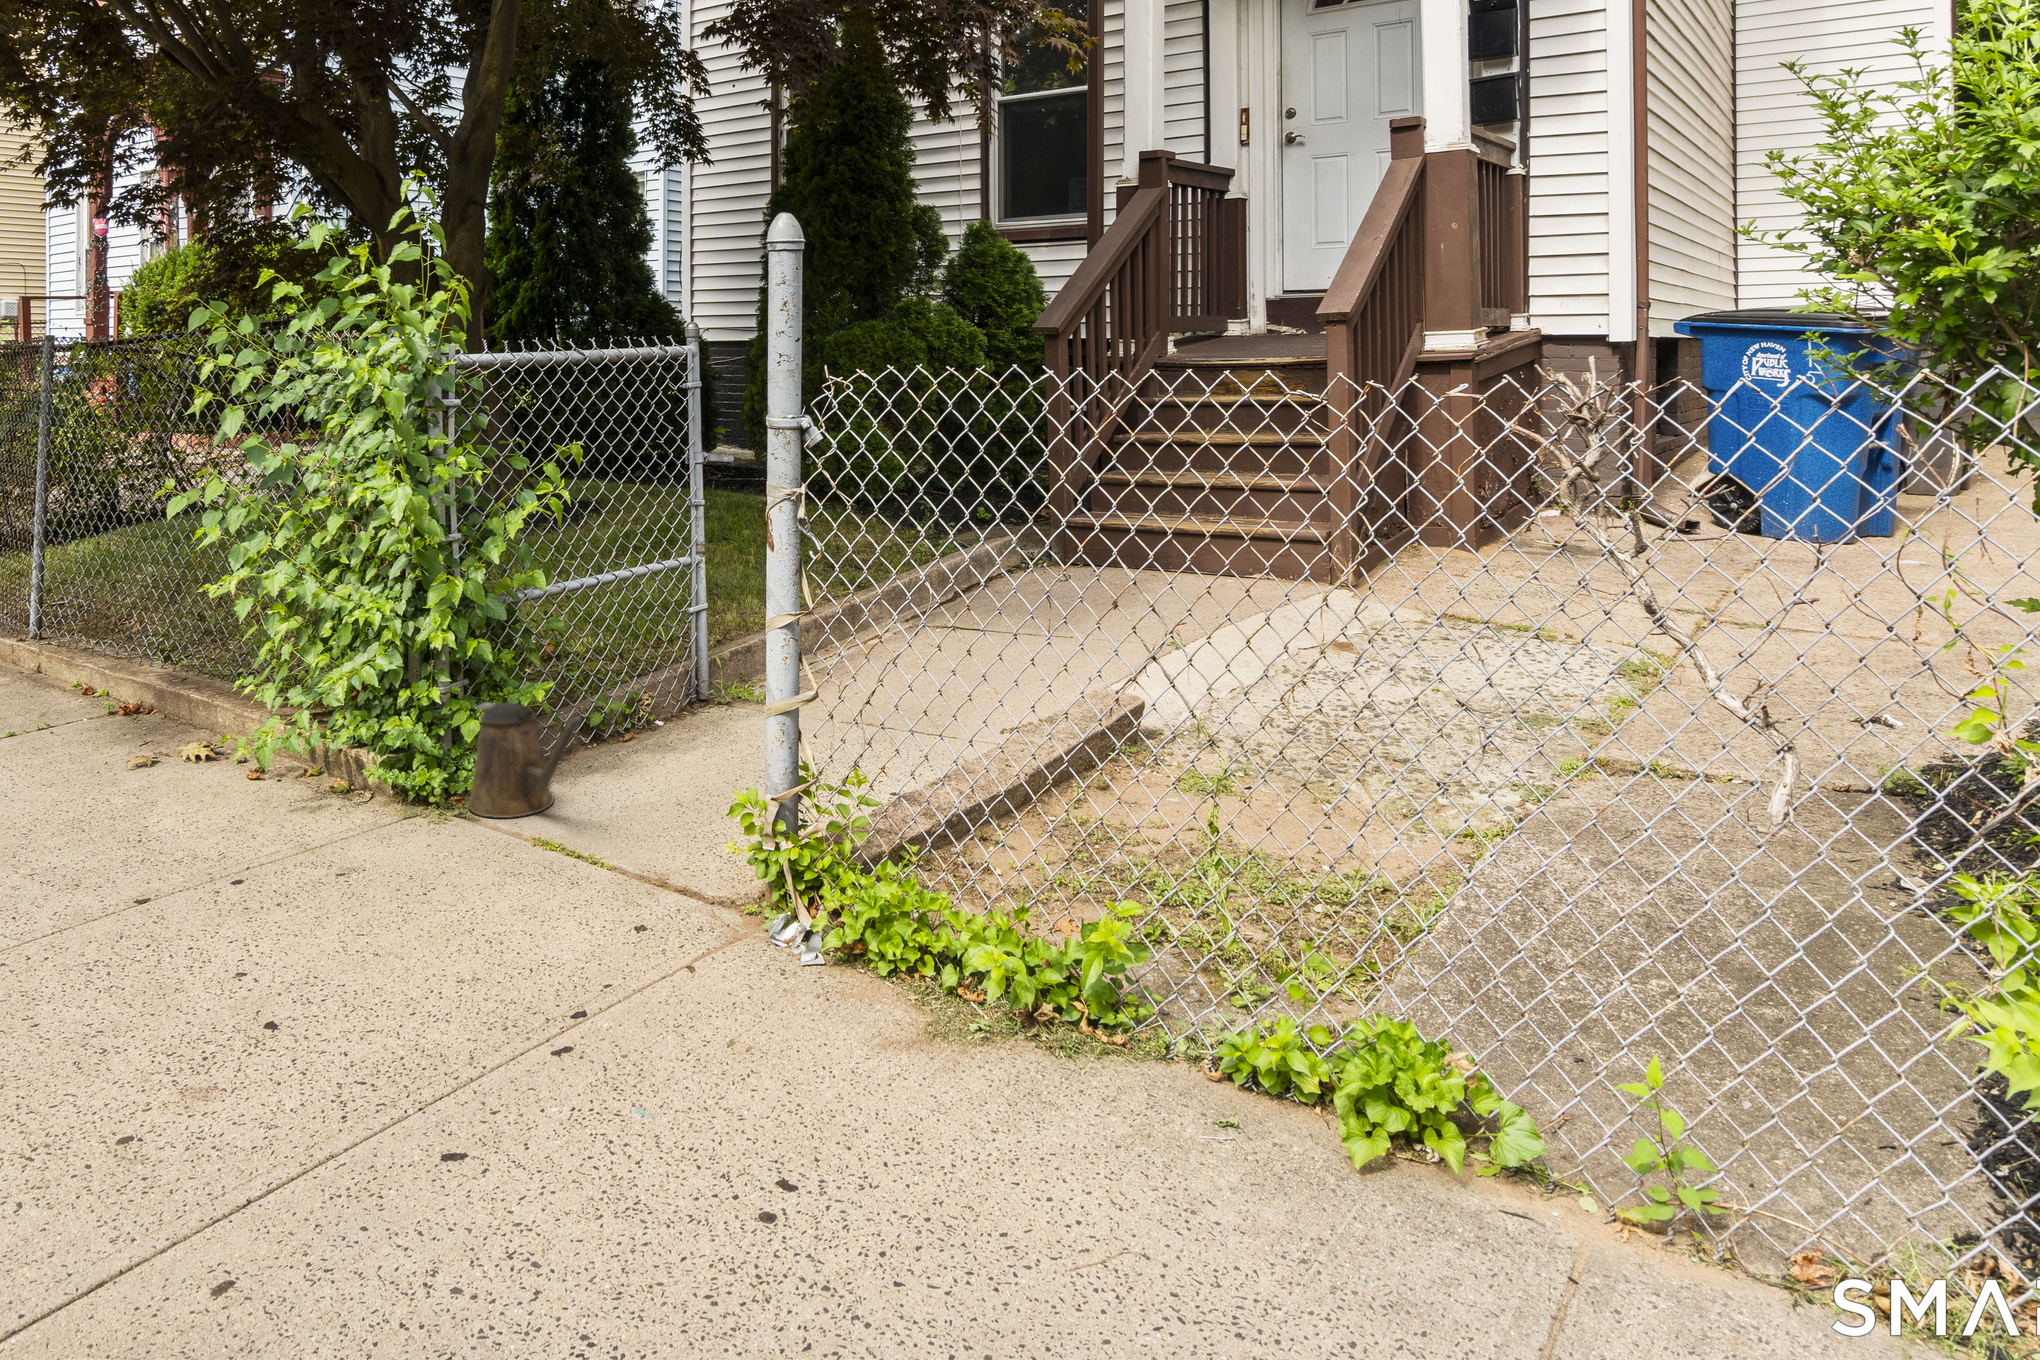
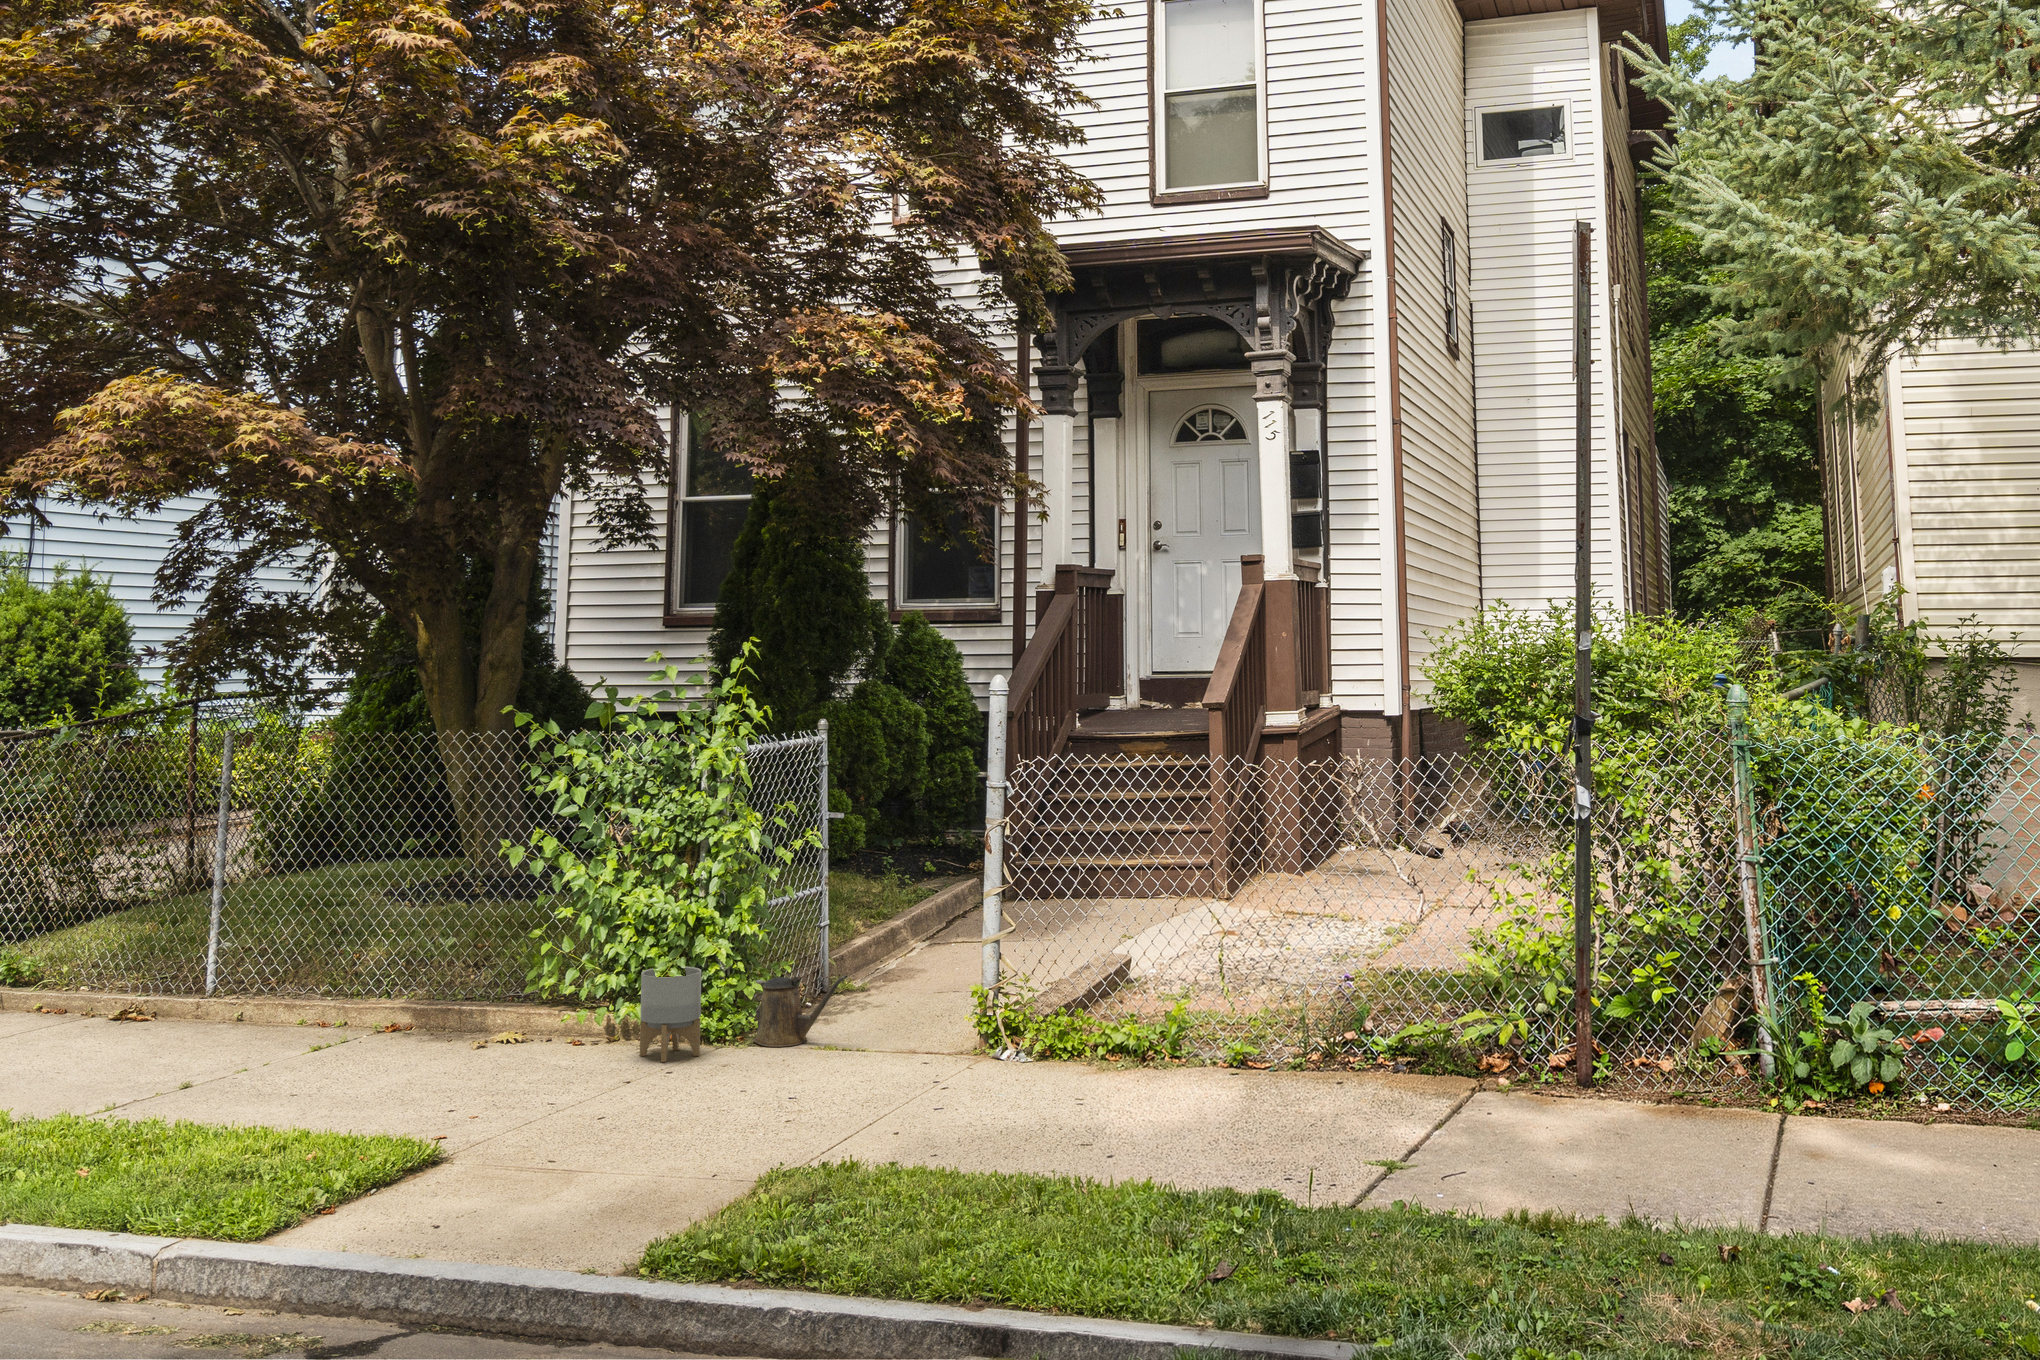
planter: none [266,676,366,833] -> present [640,966,701,1062]

